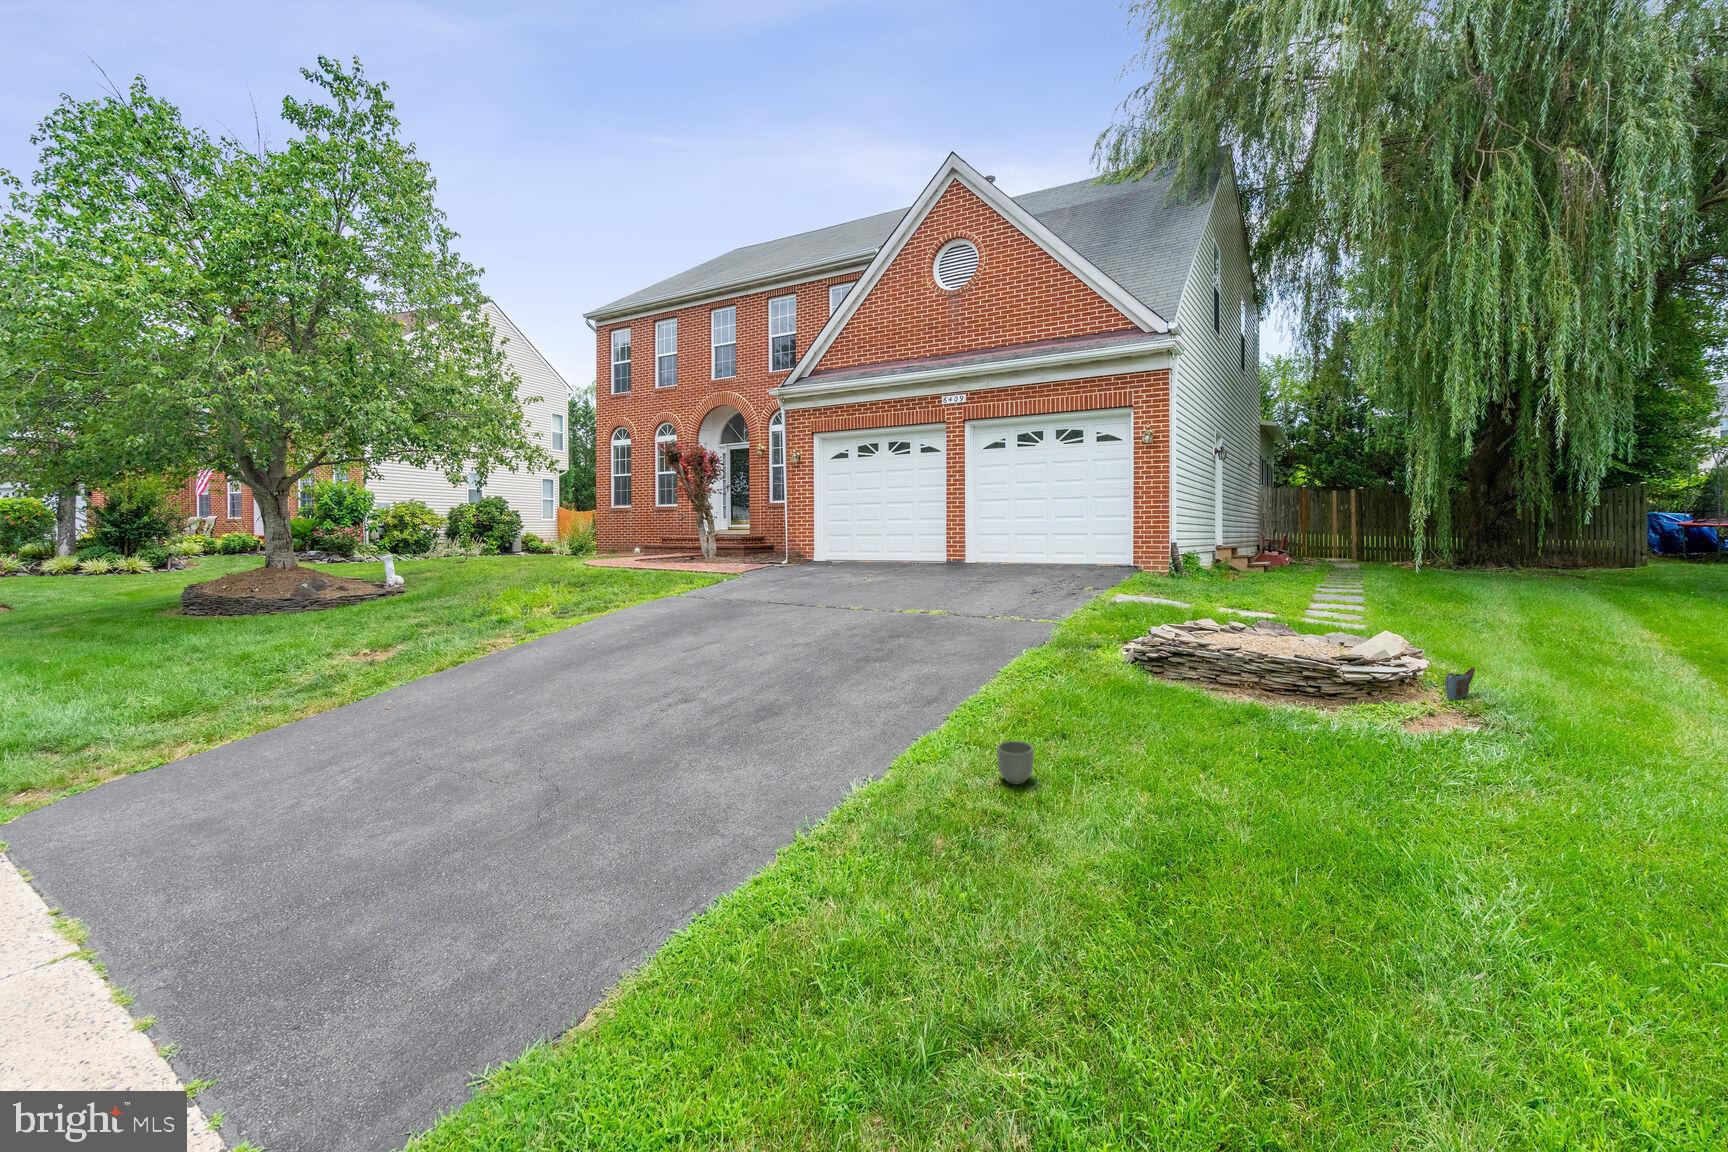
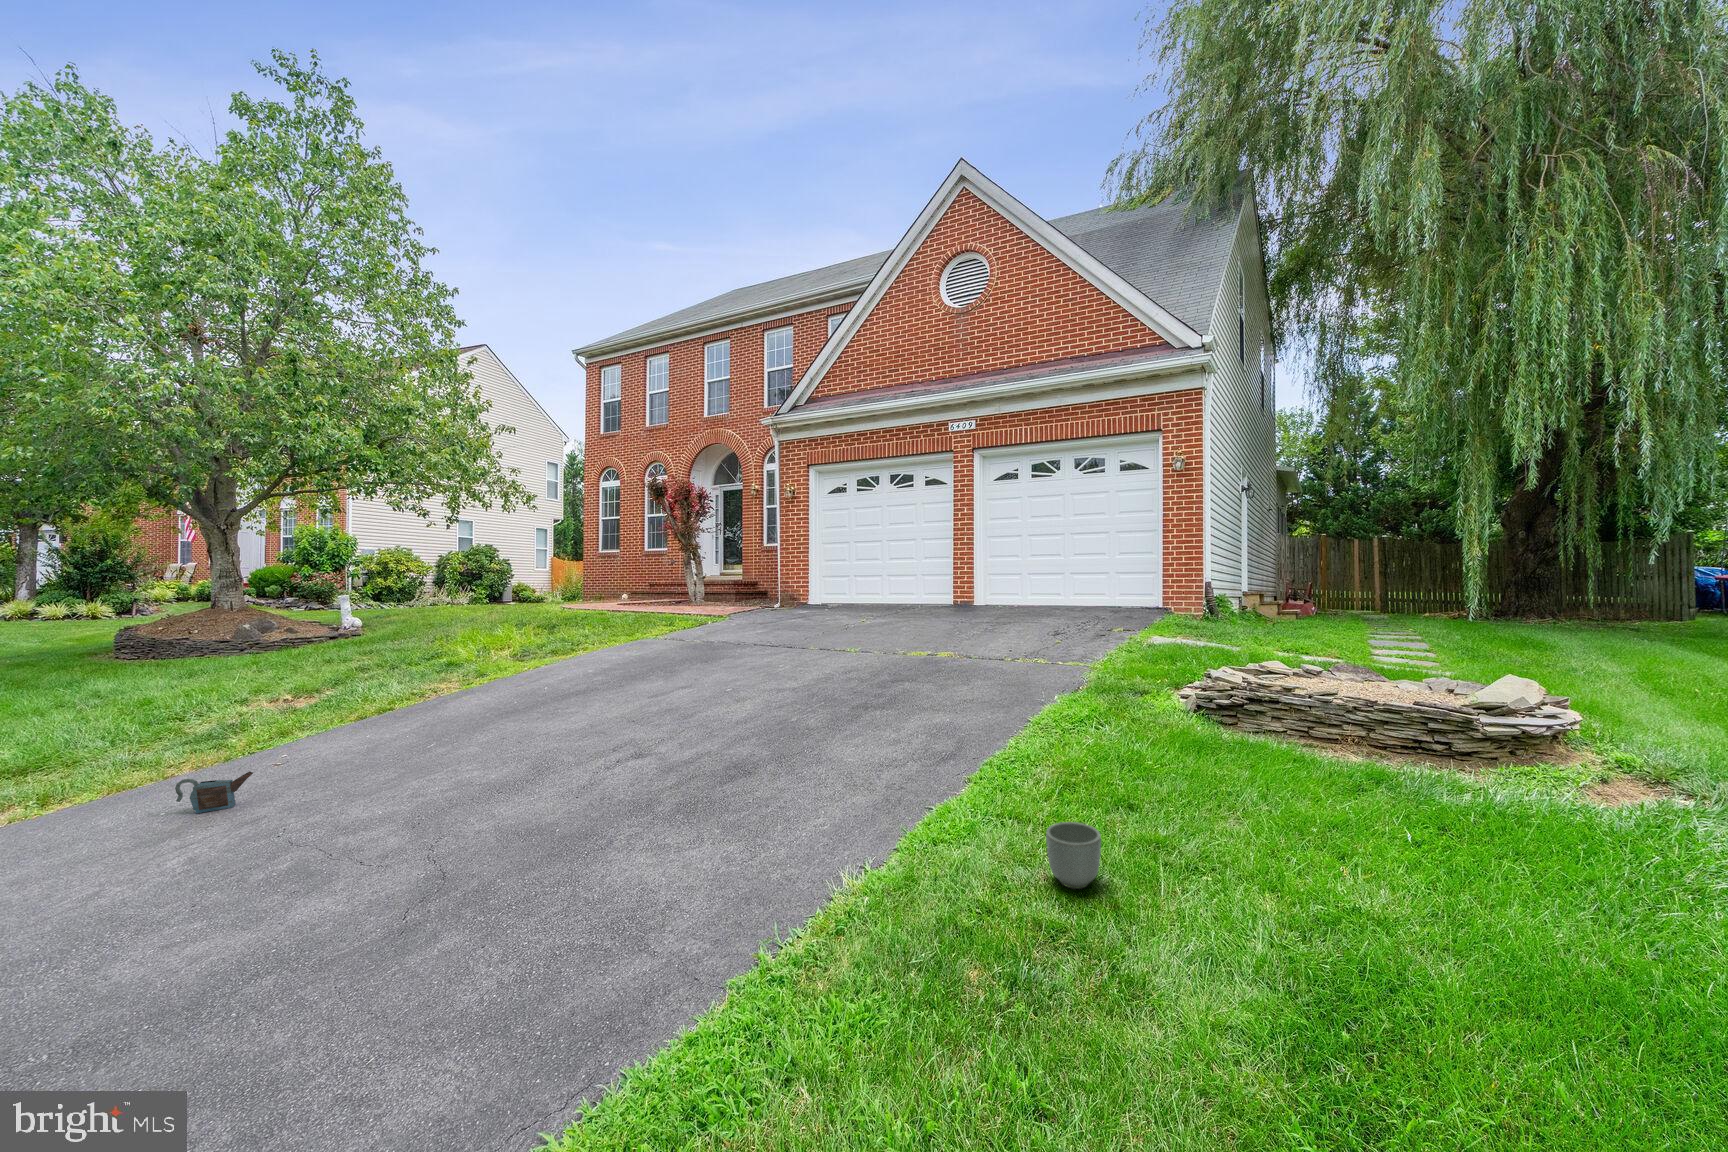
watering can: present [1444,668,1475,700] -> present [175,771,253,813]

